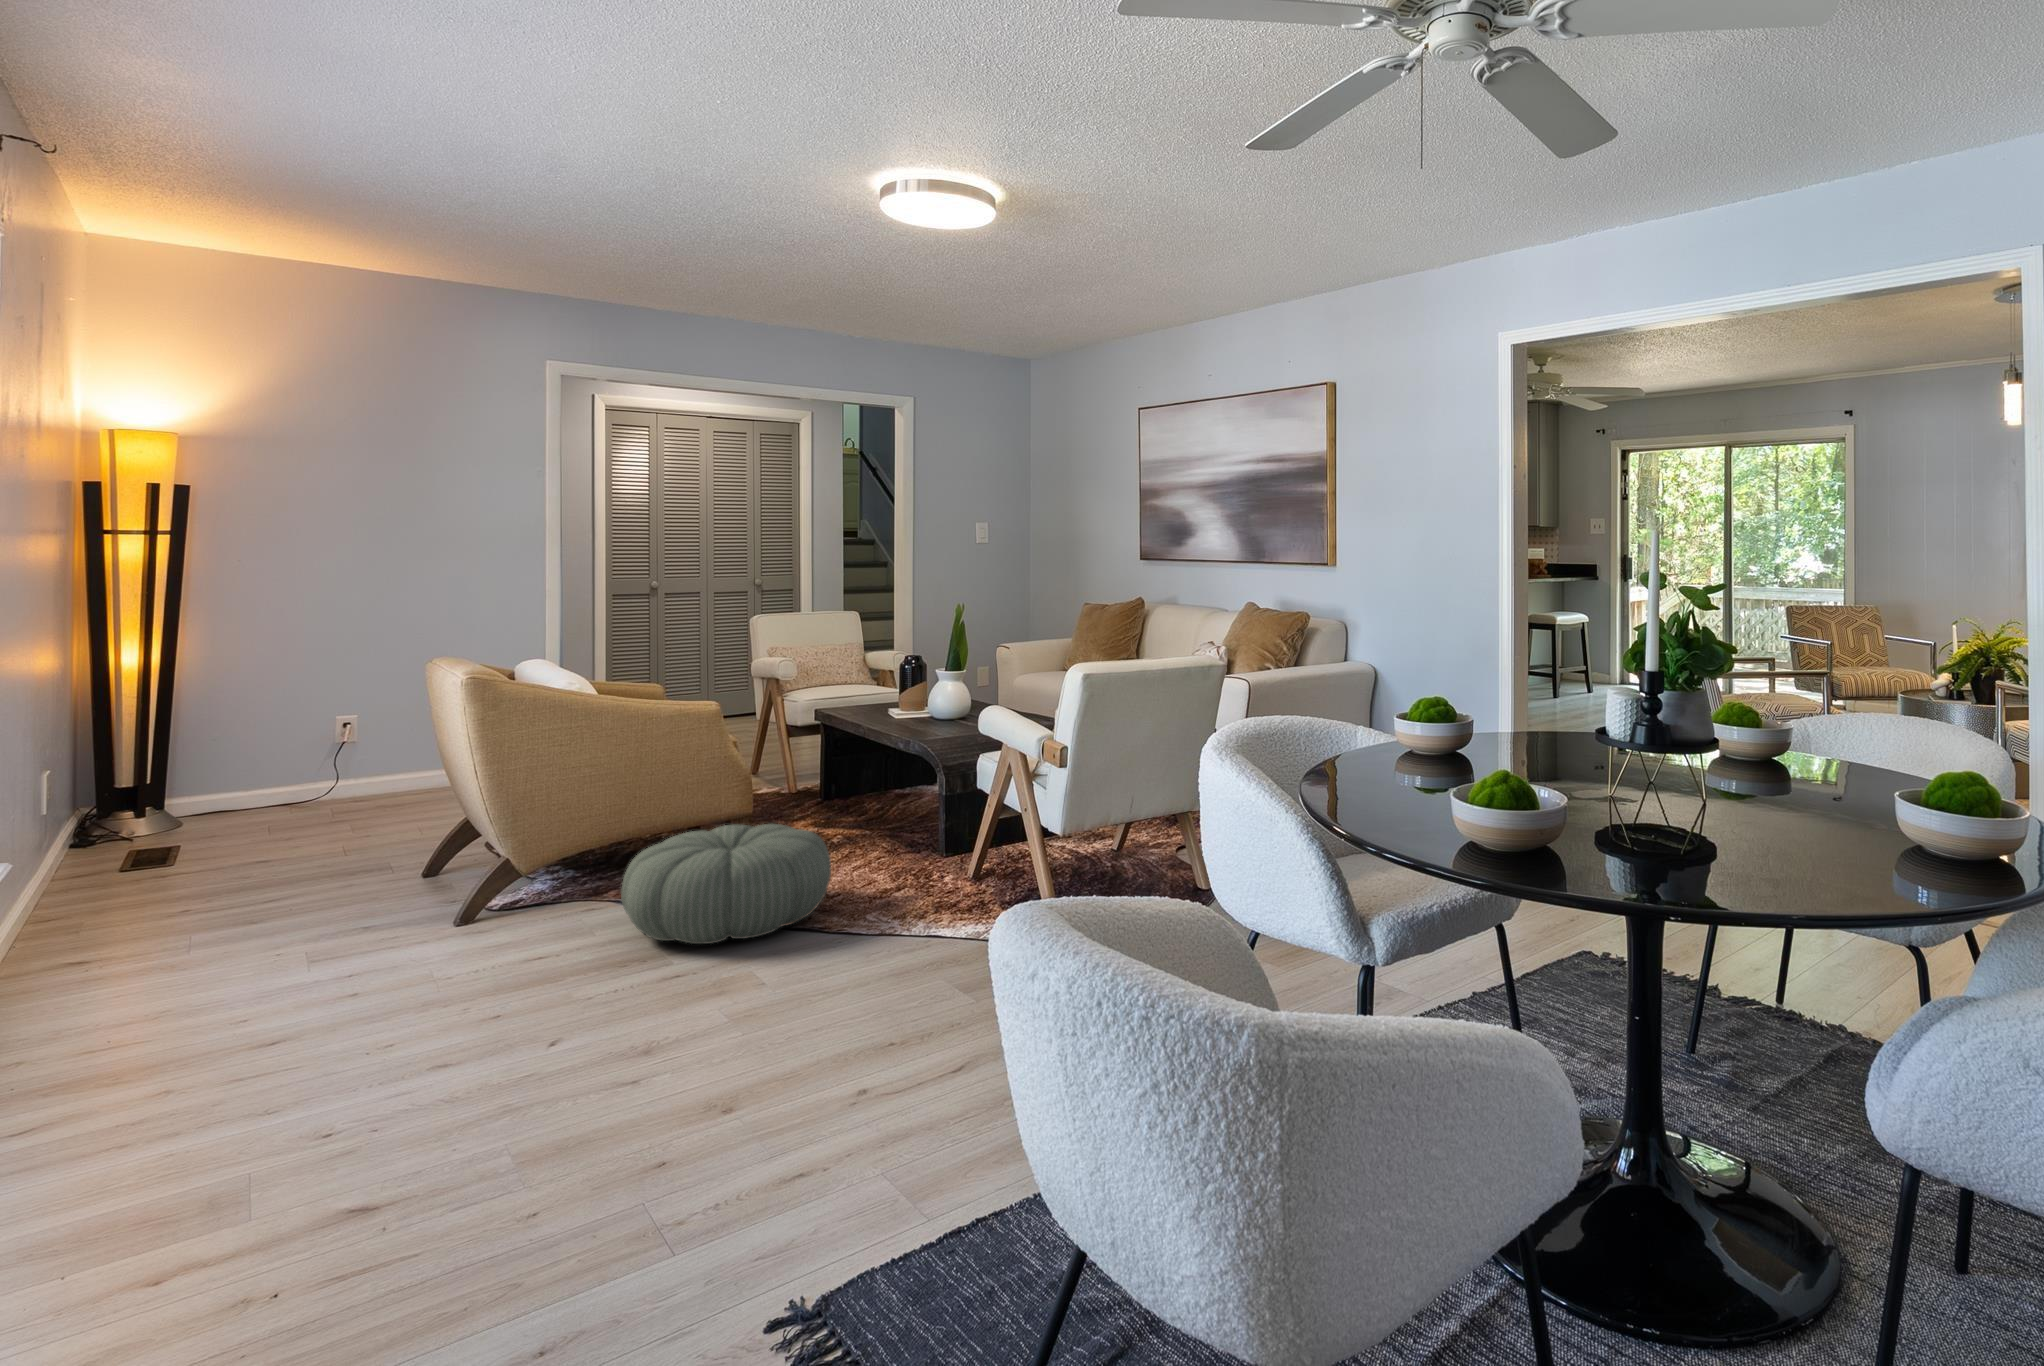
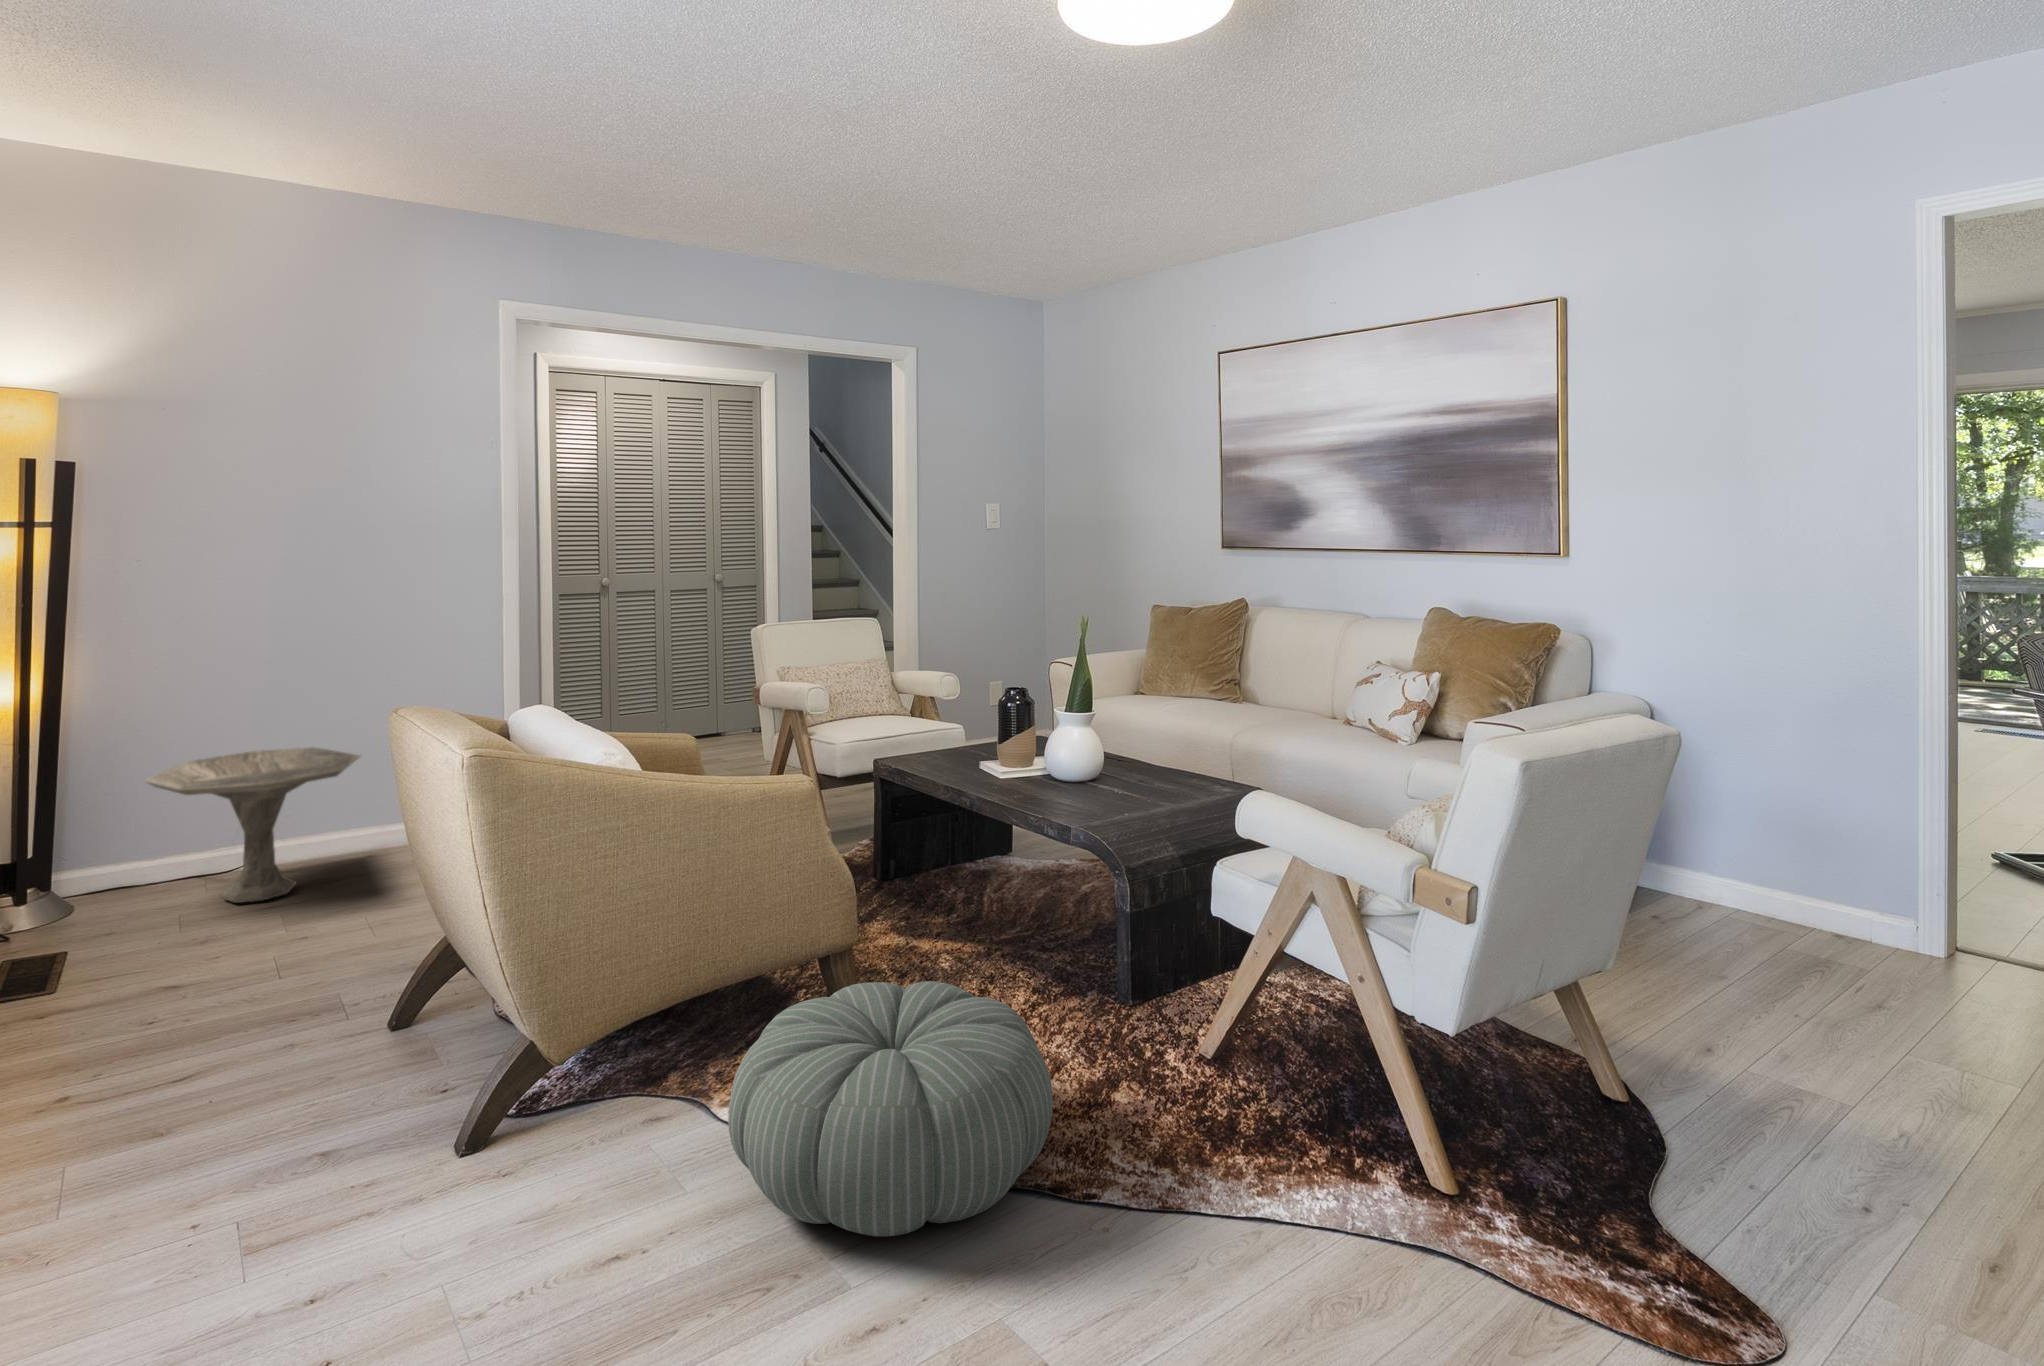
side table: none [240,706,419,819] -> present [144,748,360,903]

